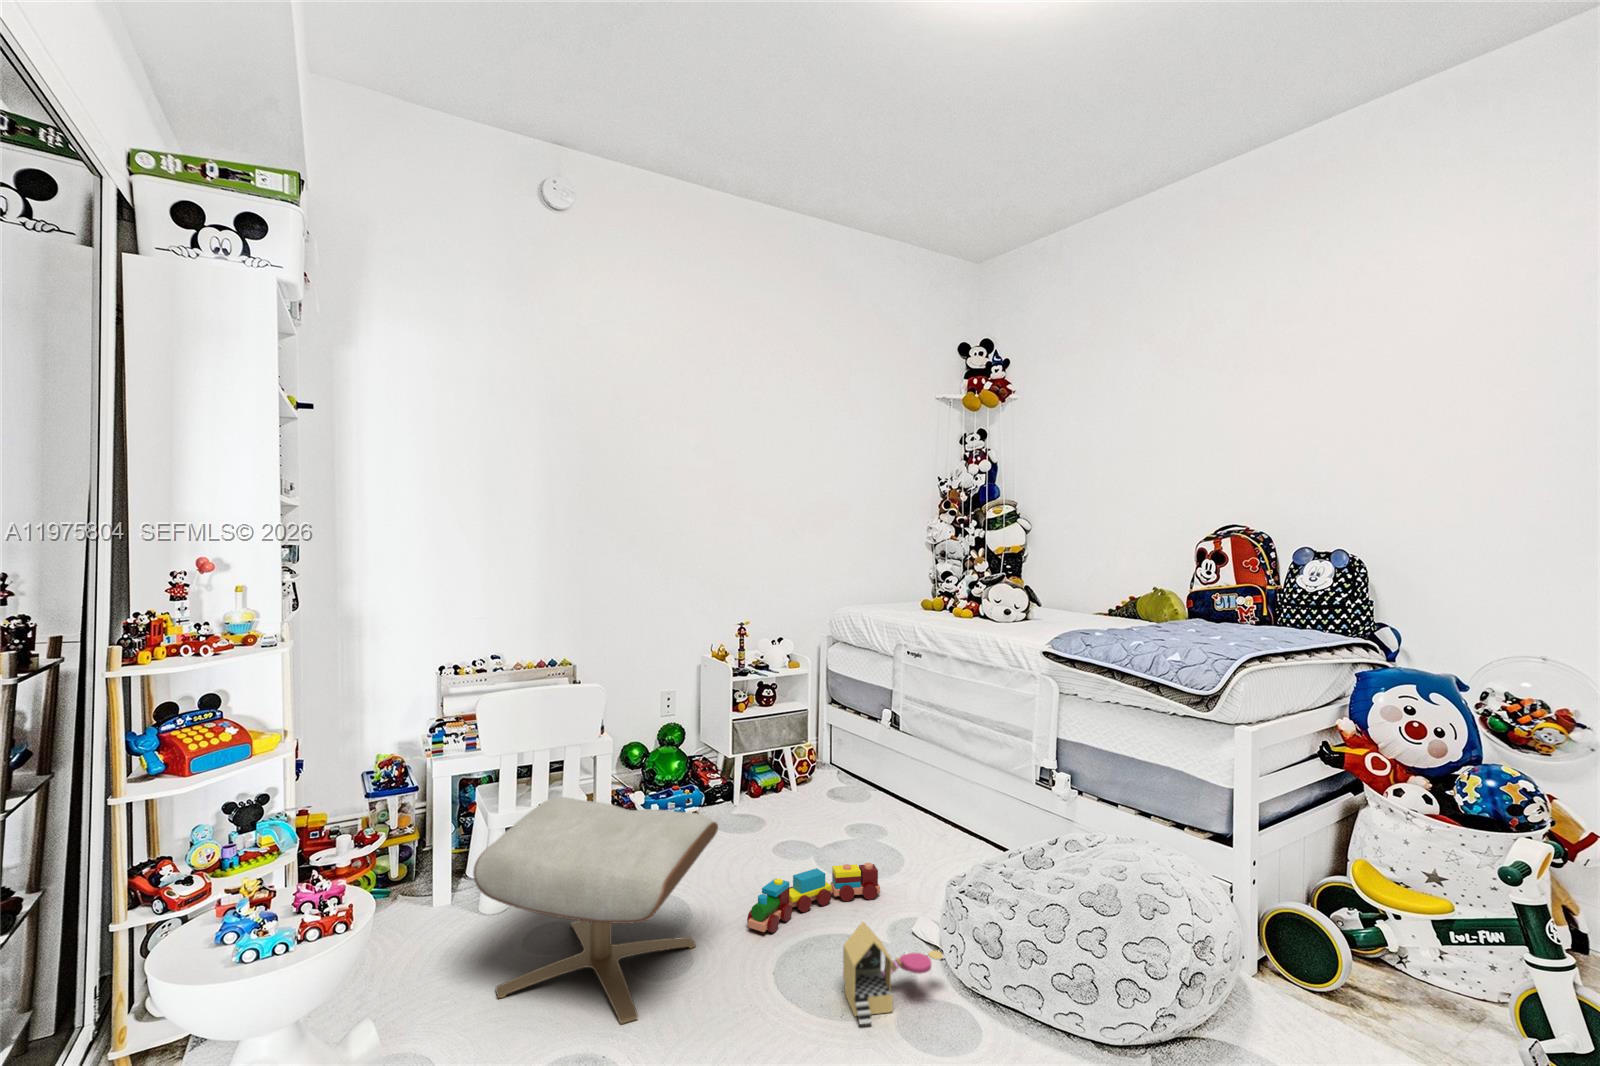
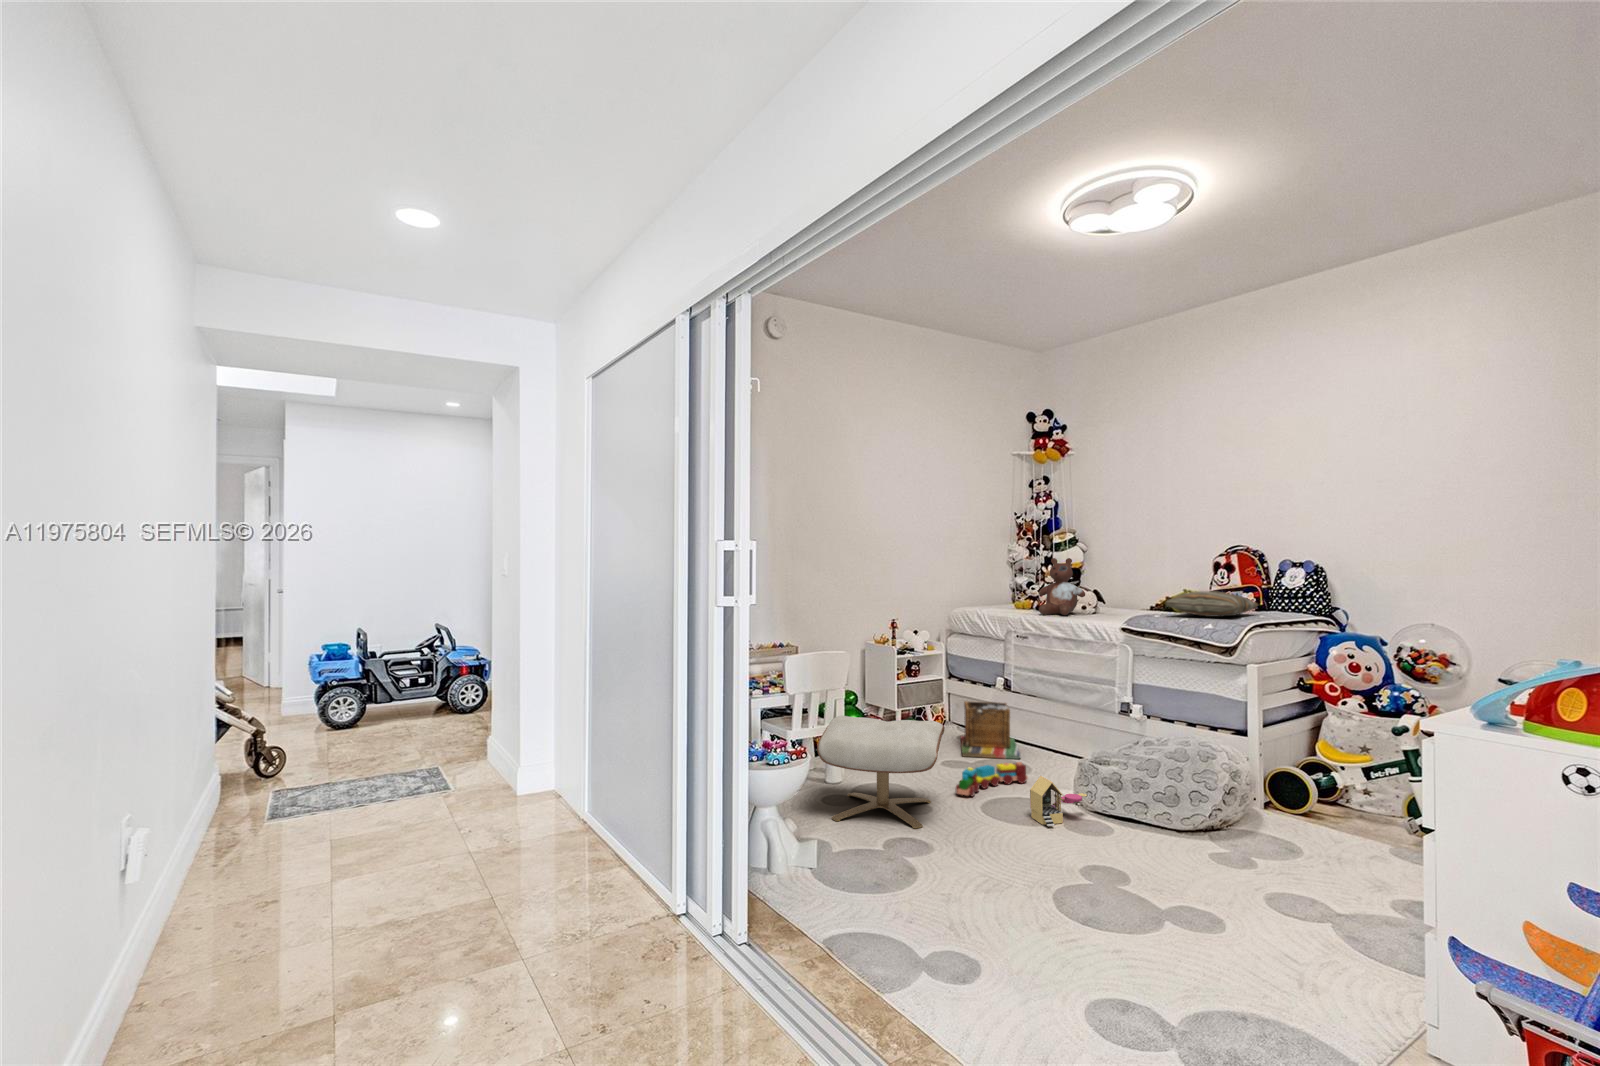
stuffed bear: none [943,540,1010,623] -> present [1039,558,1085,615]
pillow: none [1108,597,1260,639] -> present [1166,591,1258,617]
laundry basket: none [809,745,900,842] -> present [961,701,1020,759]

